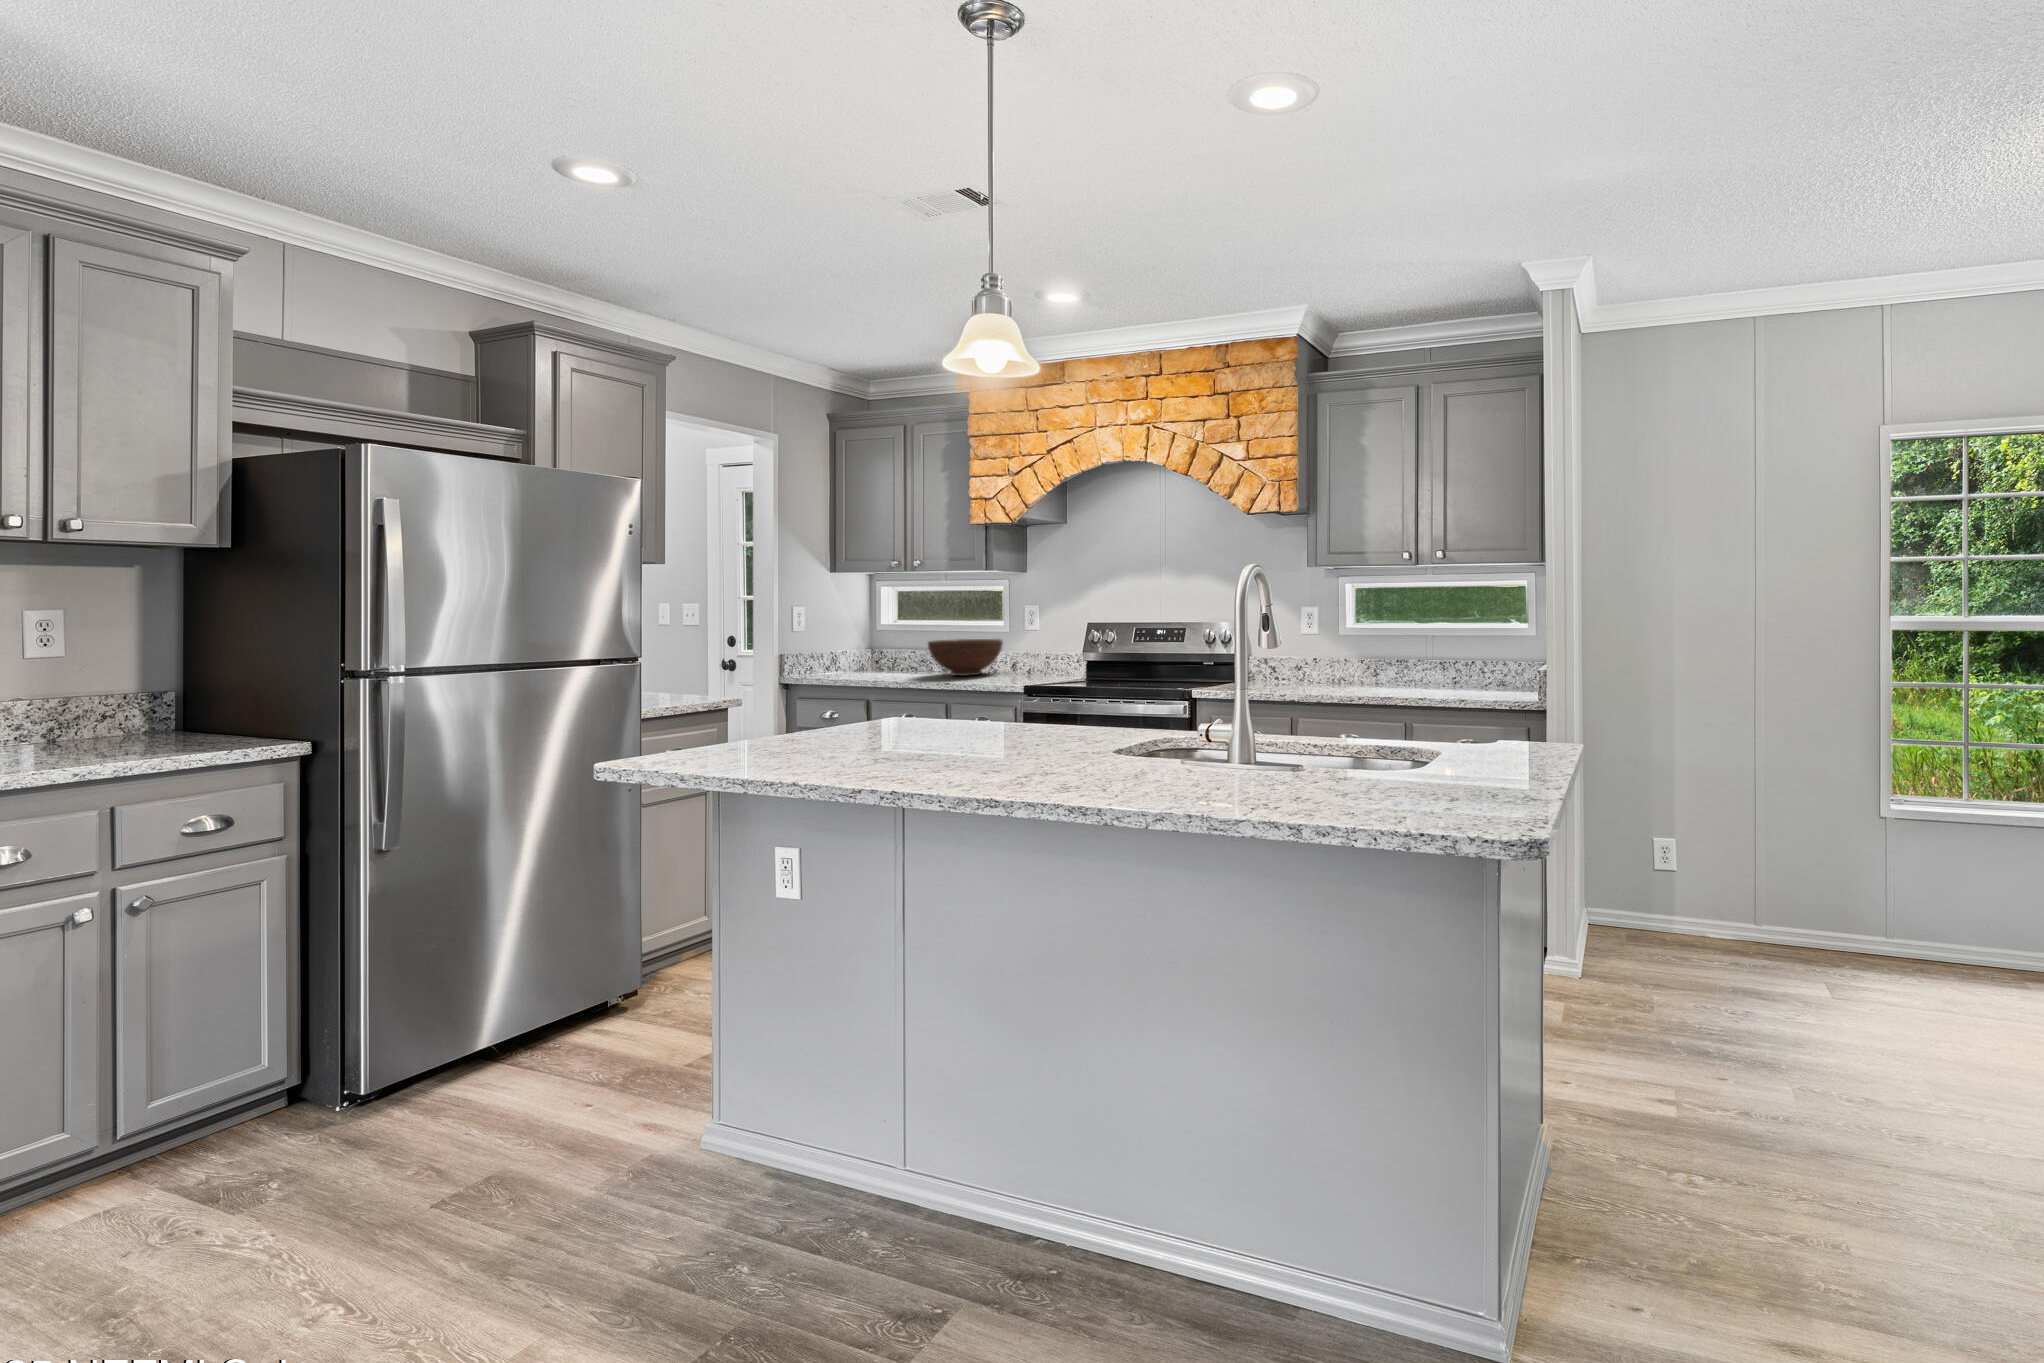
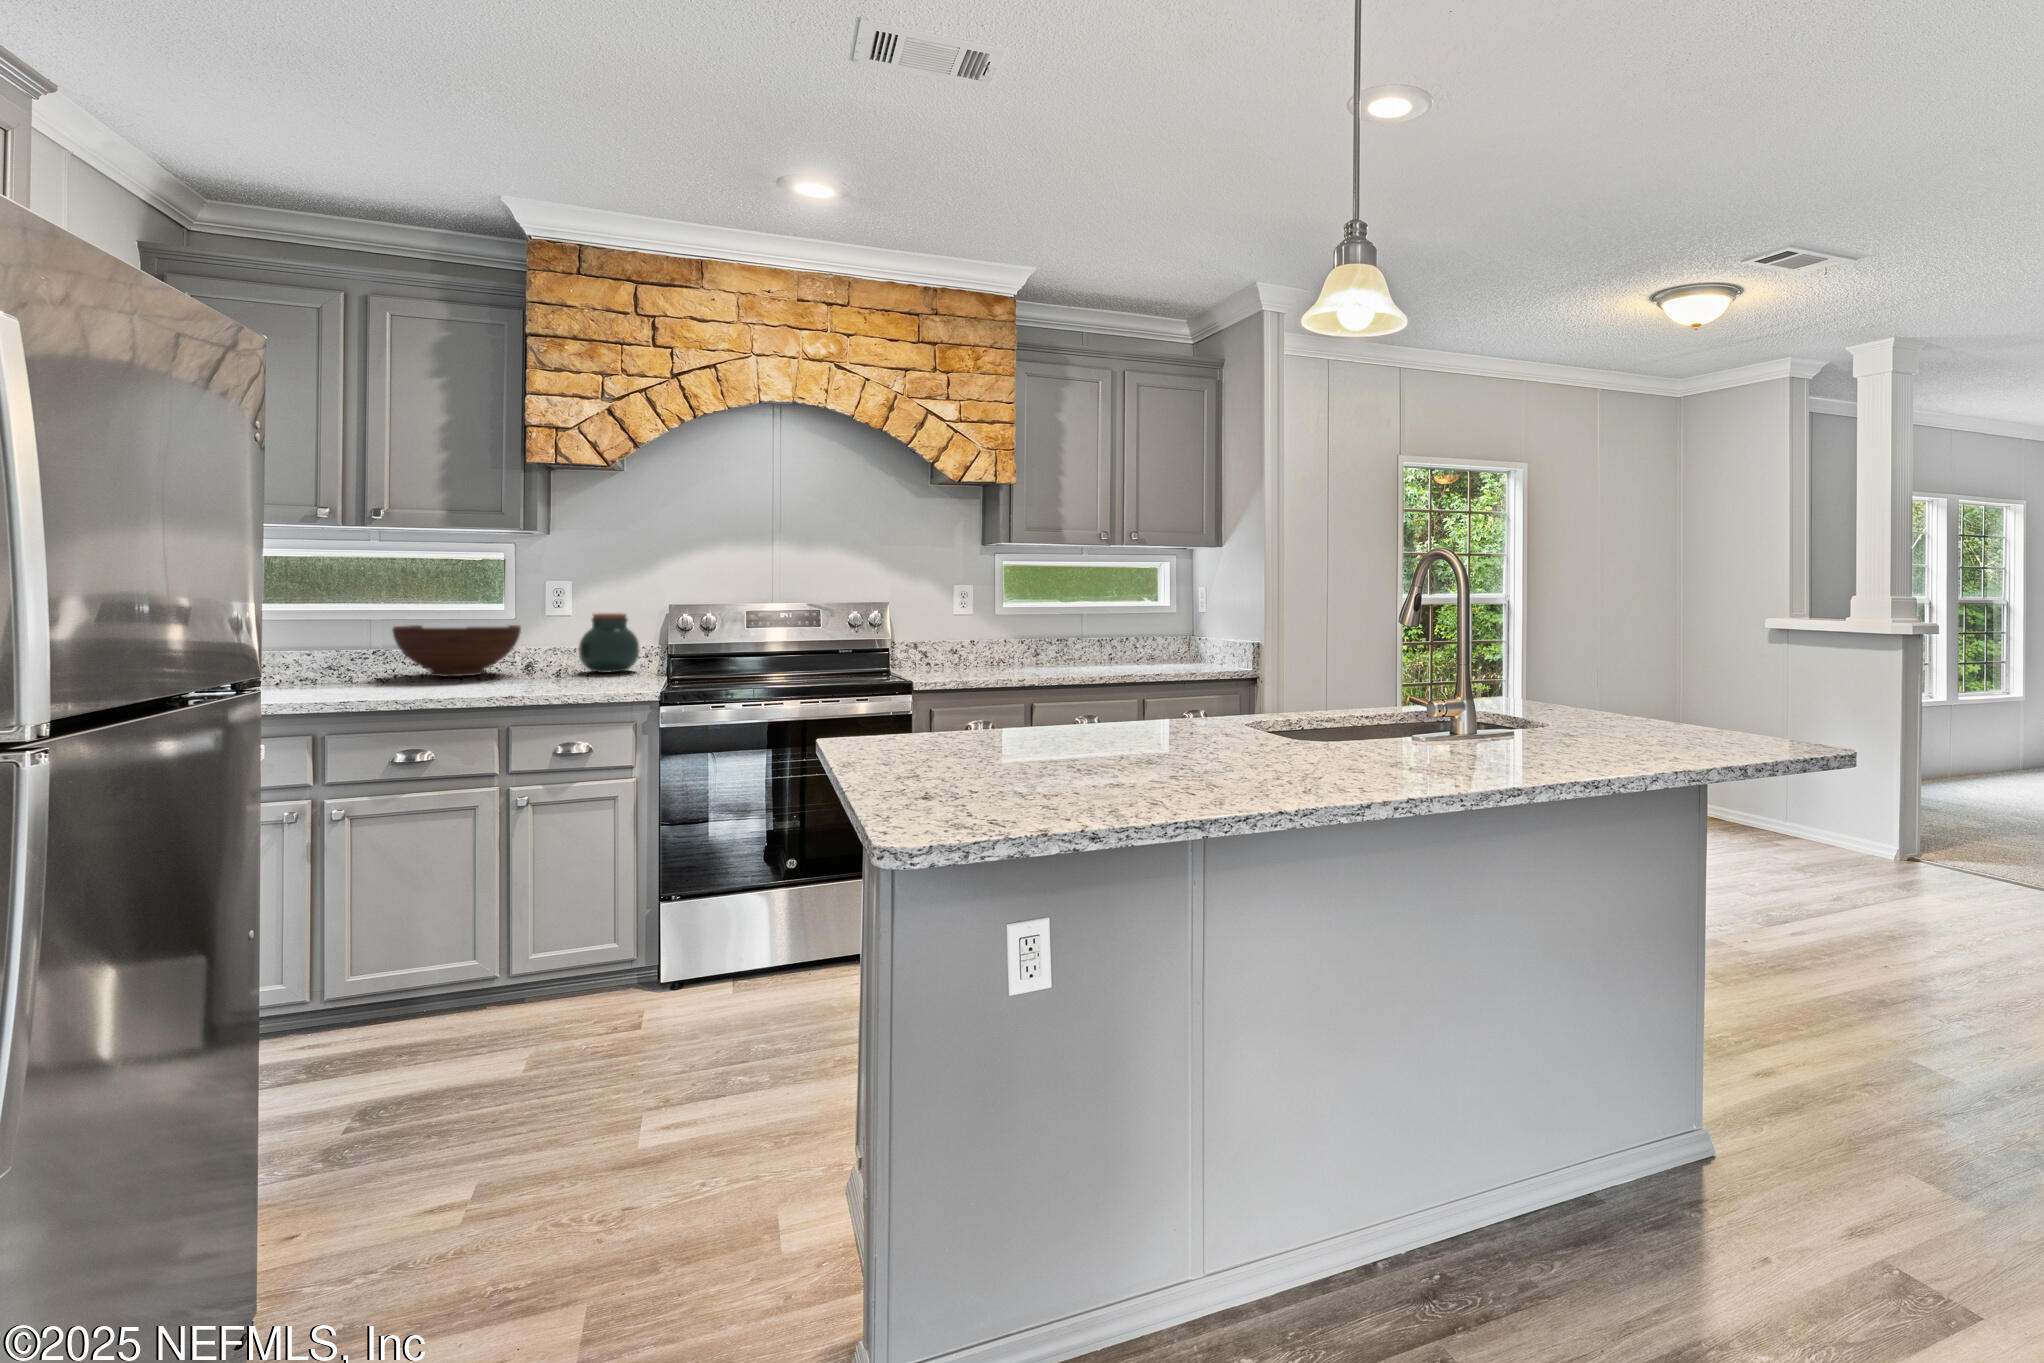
jar: none [1027,632,1067,676] -> present [579,613,639,673]

